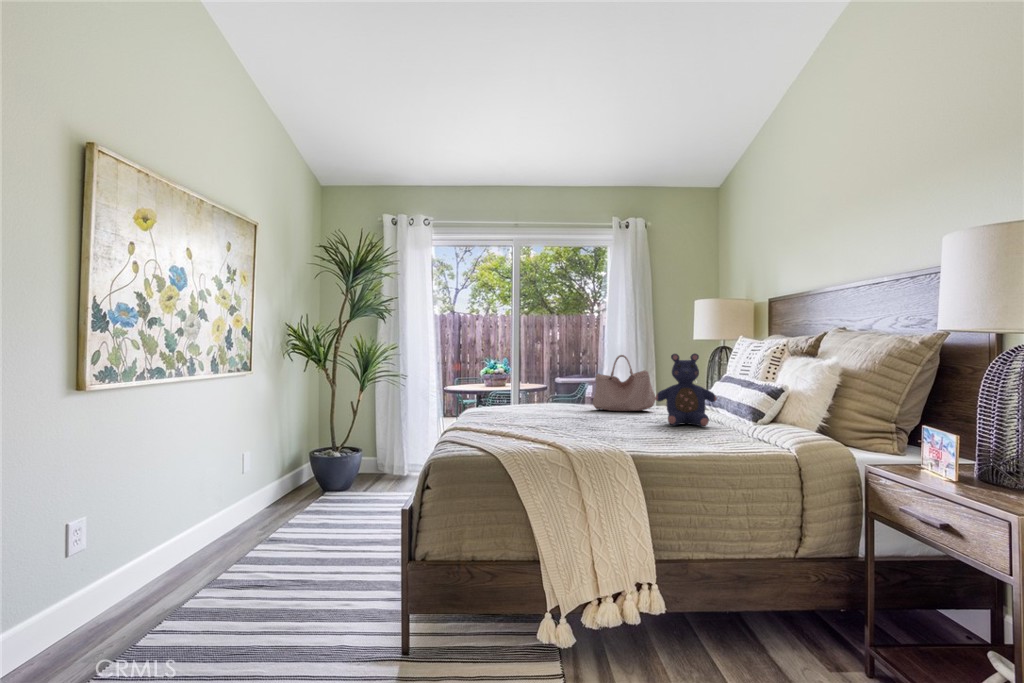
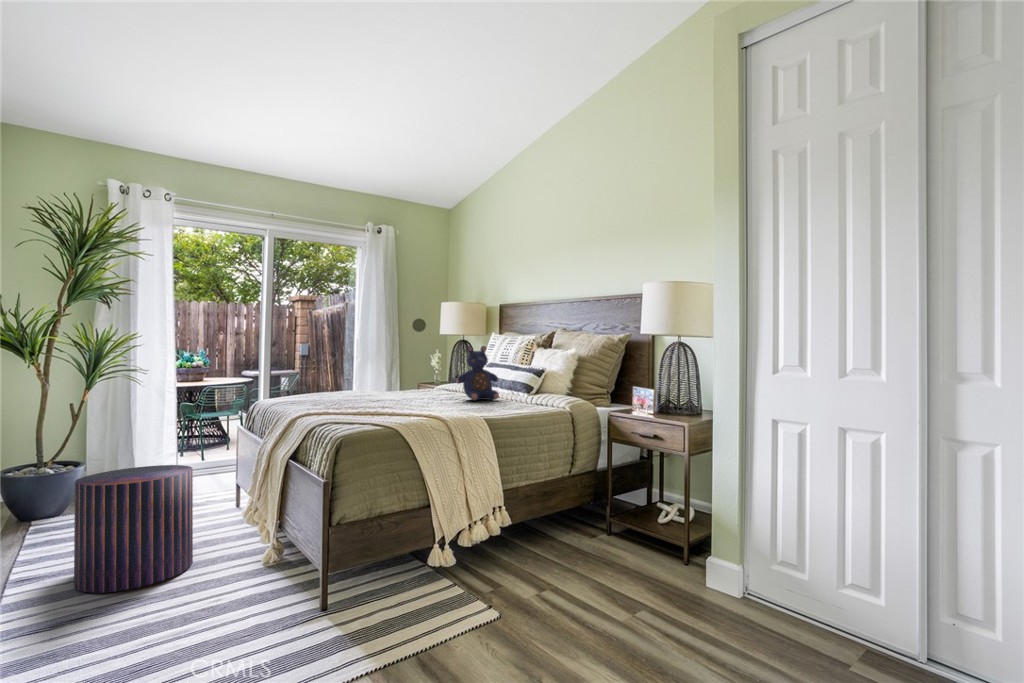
handbag: present [593,355,656,411] -> none [382,347,436,396]
pouf: none [281,460,375,572] -> present [74,465,193,593]

